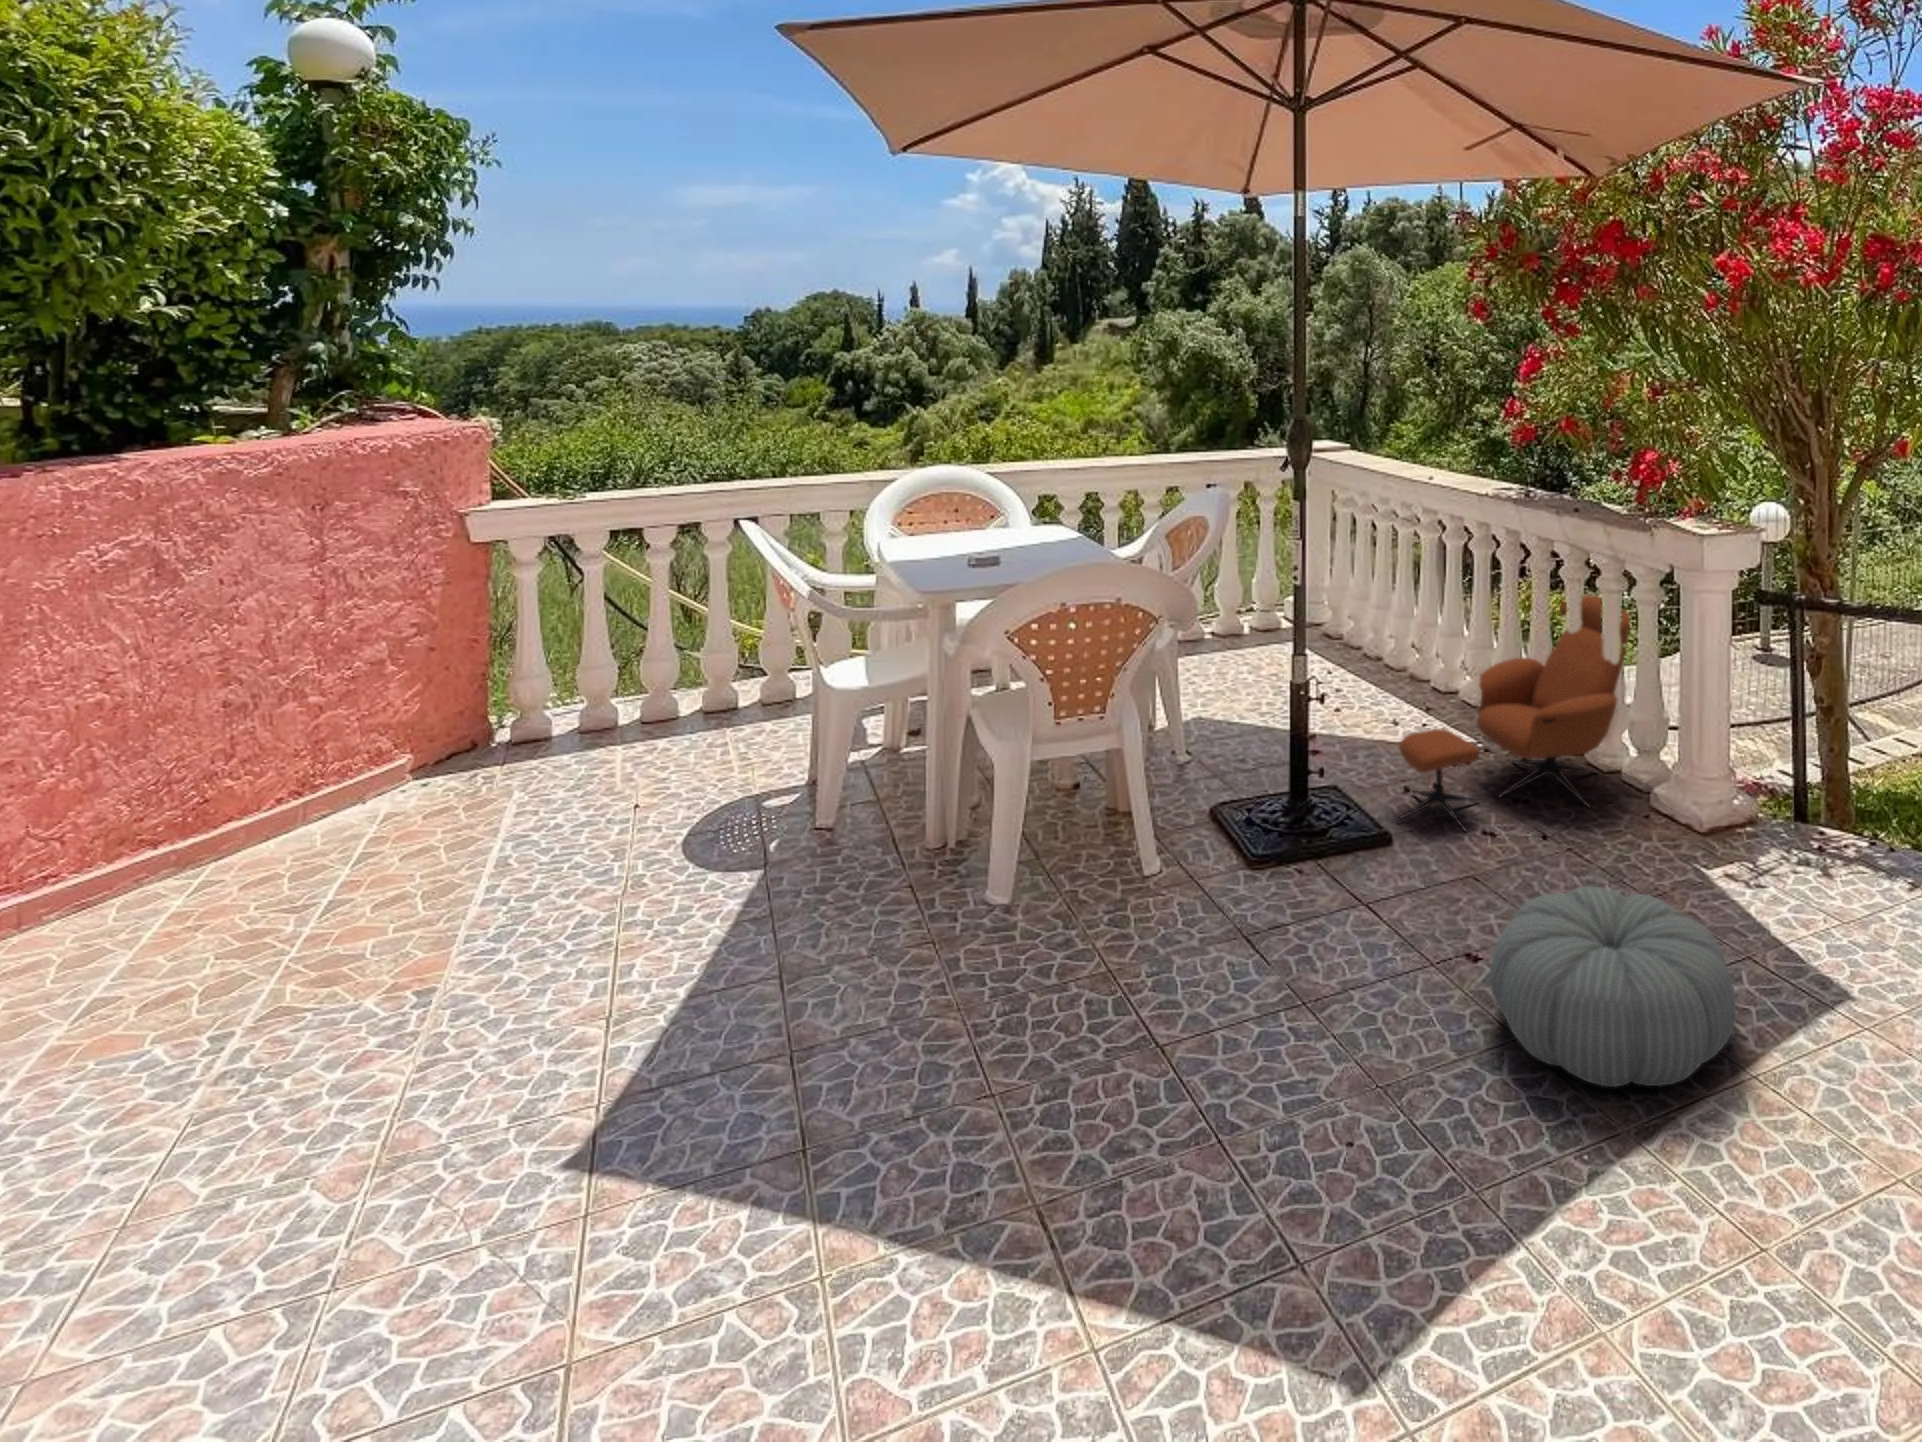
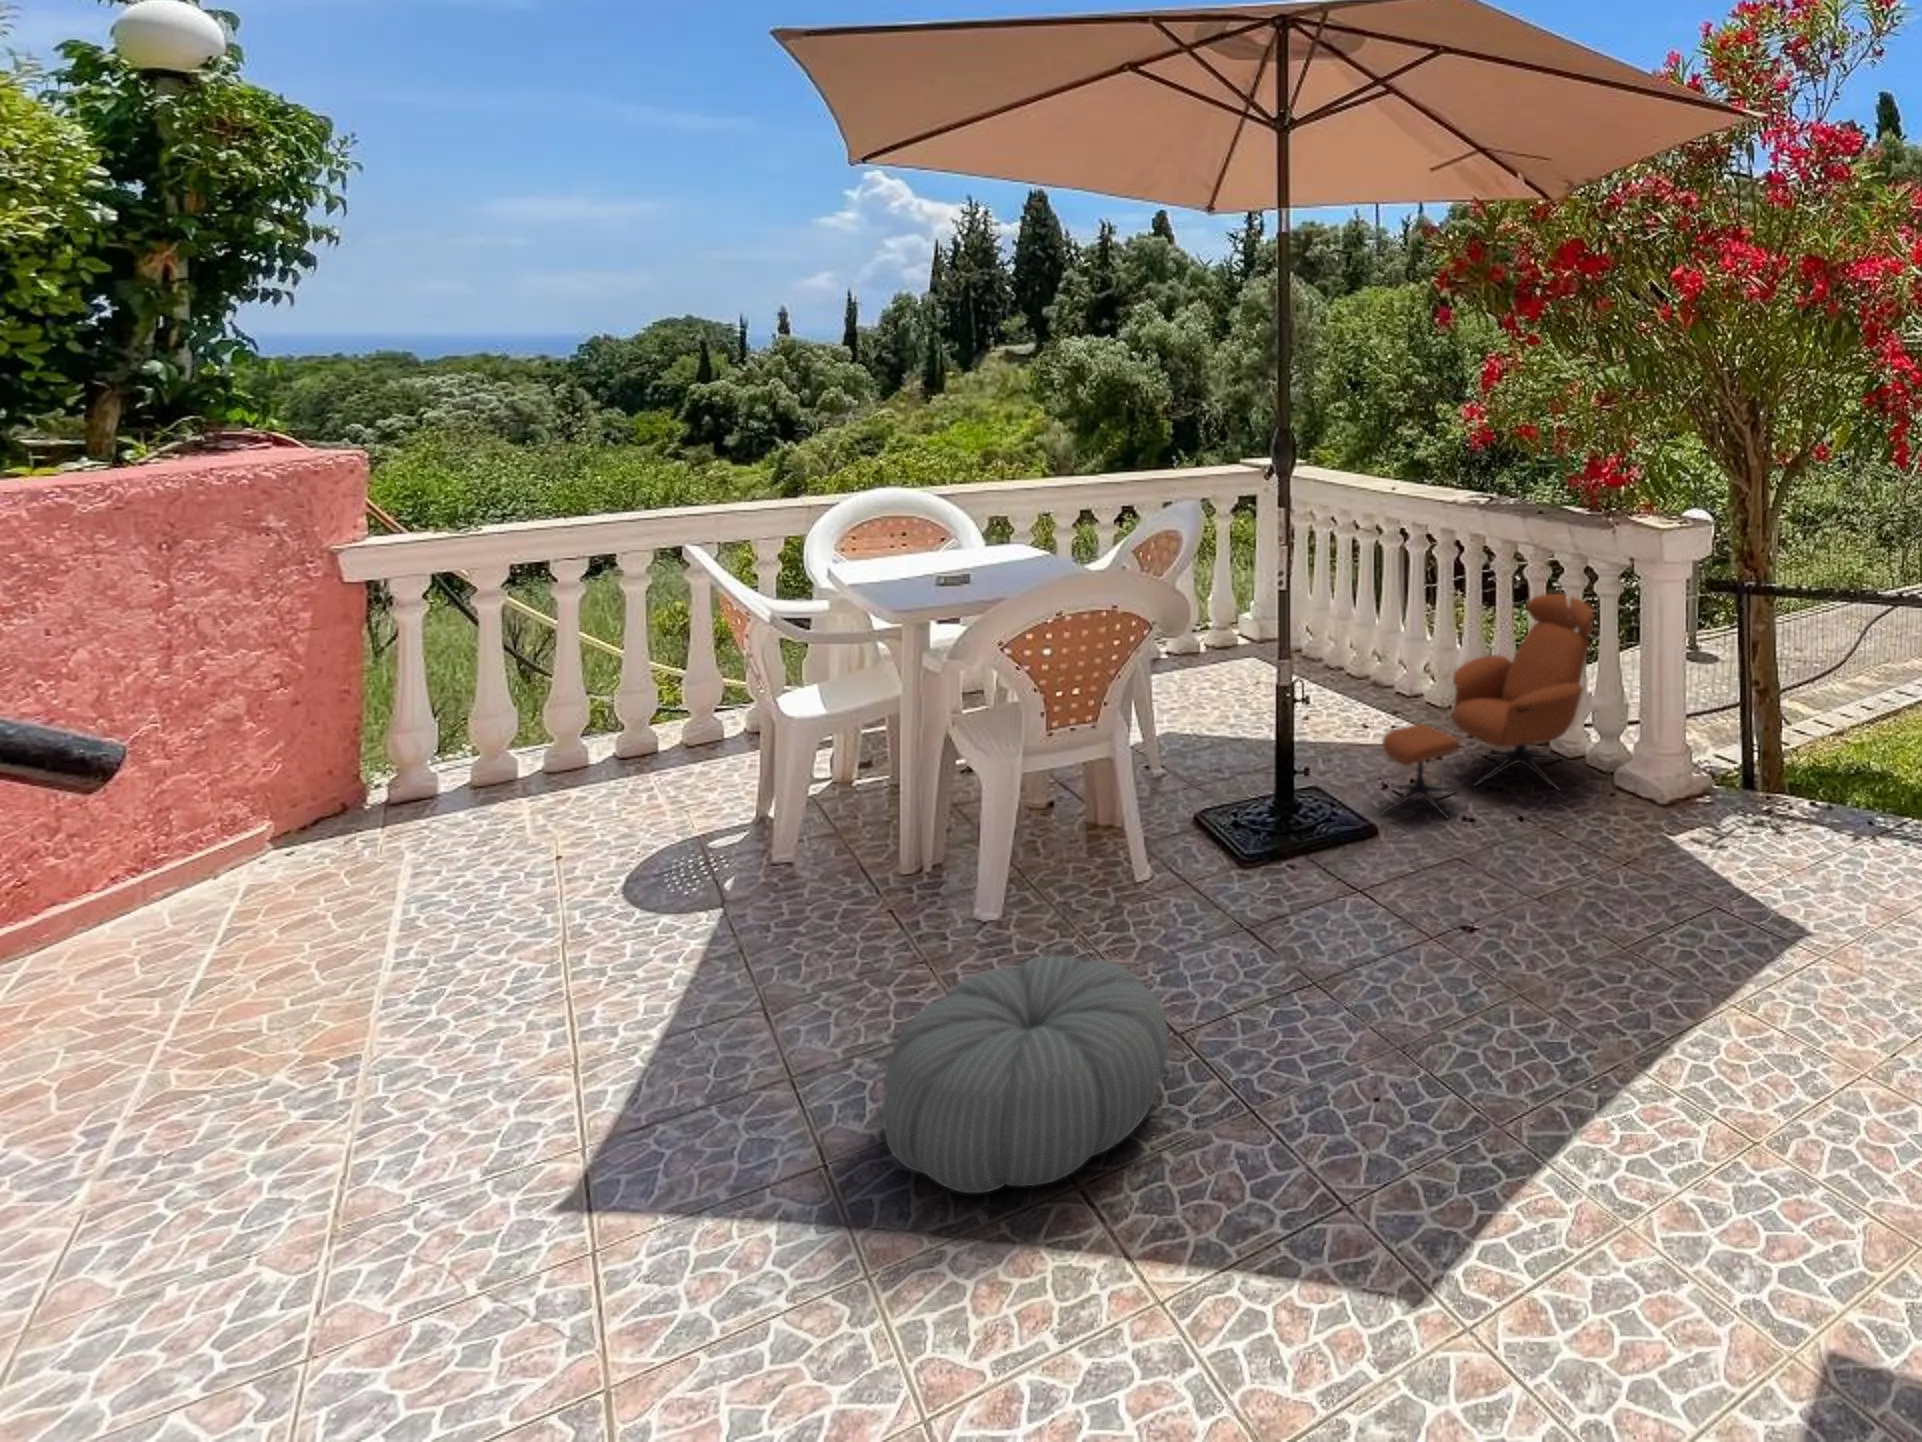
pouf: present [1490,886,1736,1087] -> present [882,955,1168,1193]

